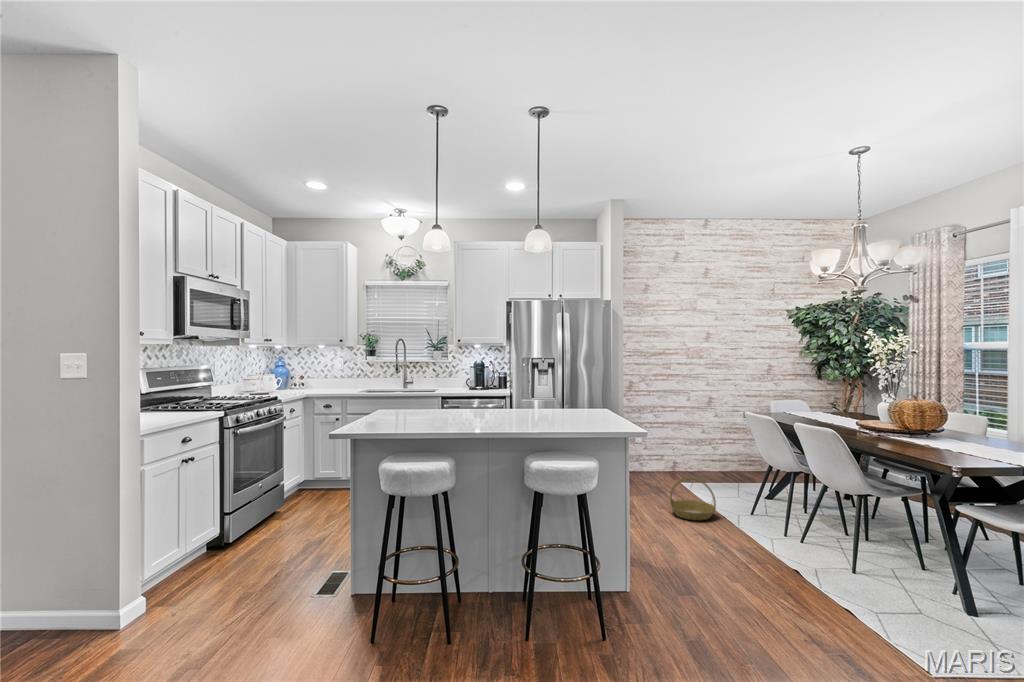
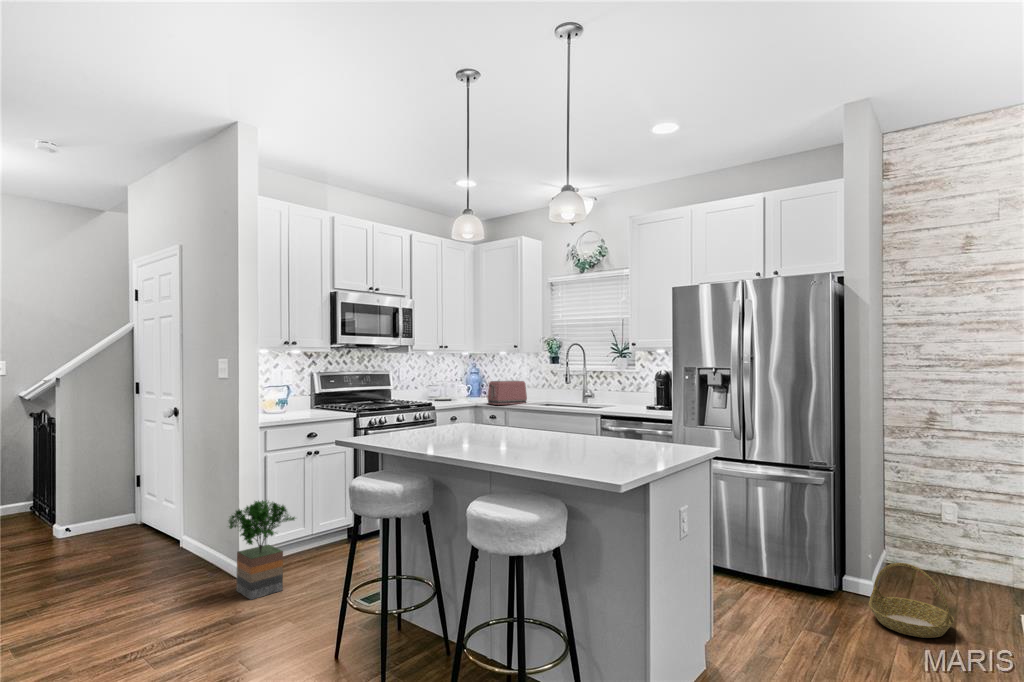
toaster: none [323,372,361,396] -> present [488,381,527,405]
potted tree: none [153,524,236,646] -> present [229,500,295,600]

